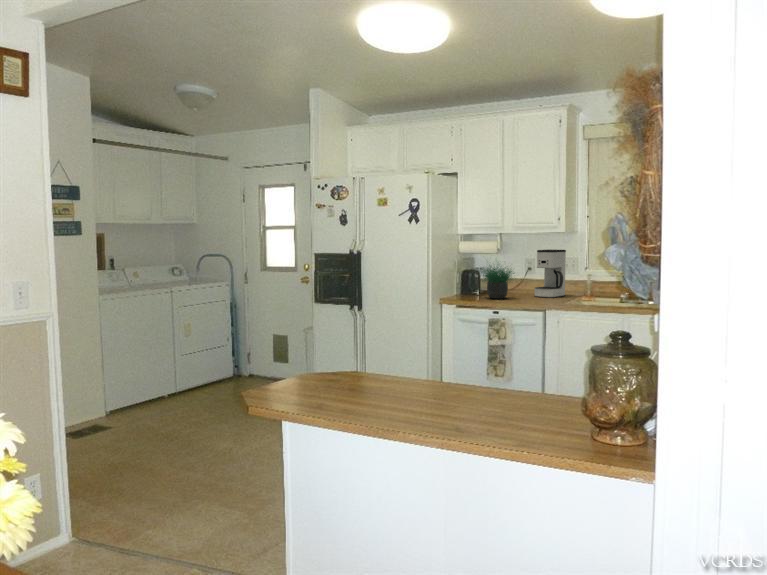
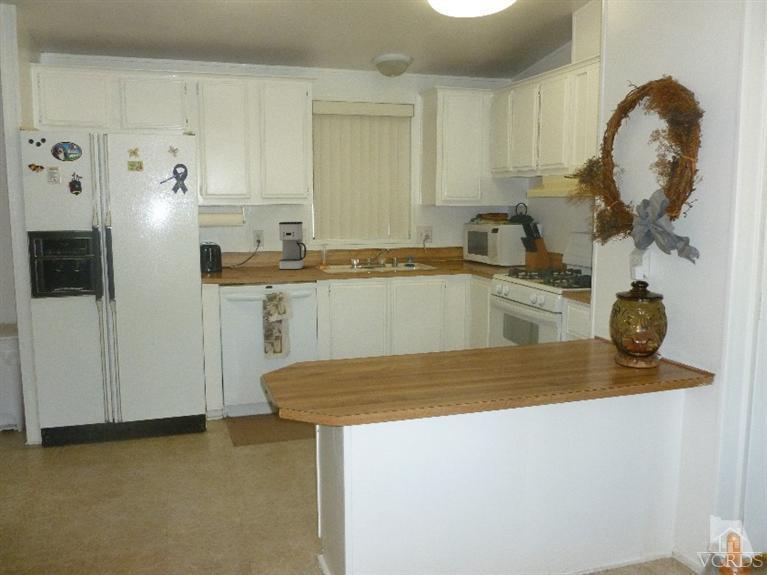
potted plant: present [481,265,514,299] -> none [227,224,276,274]

